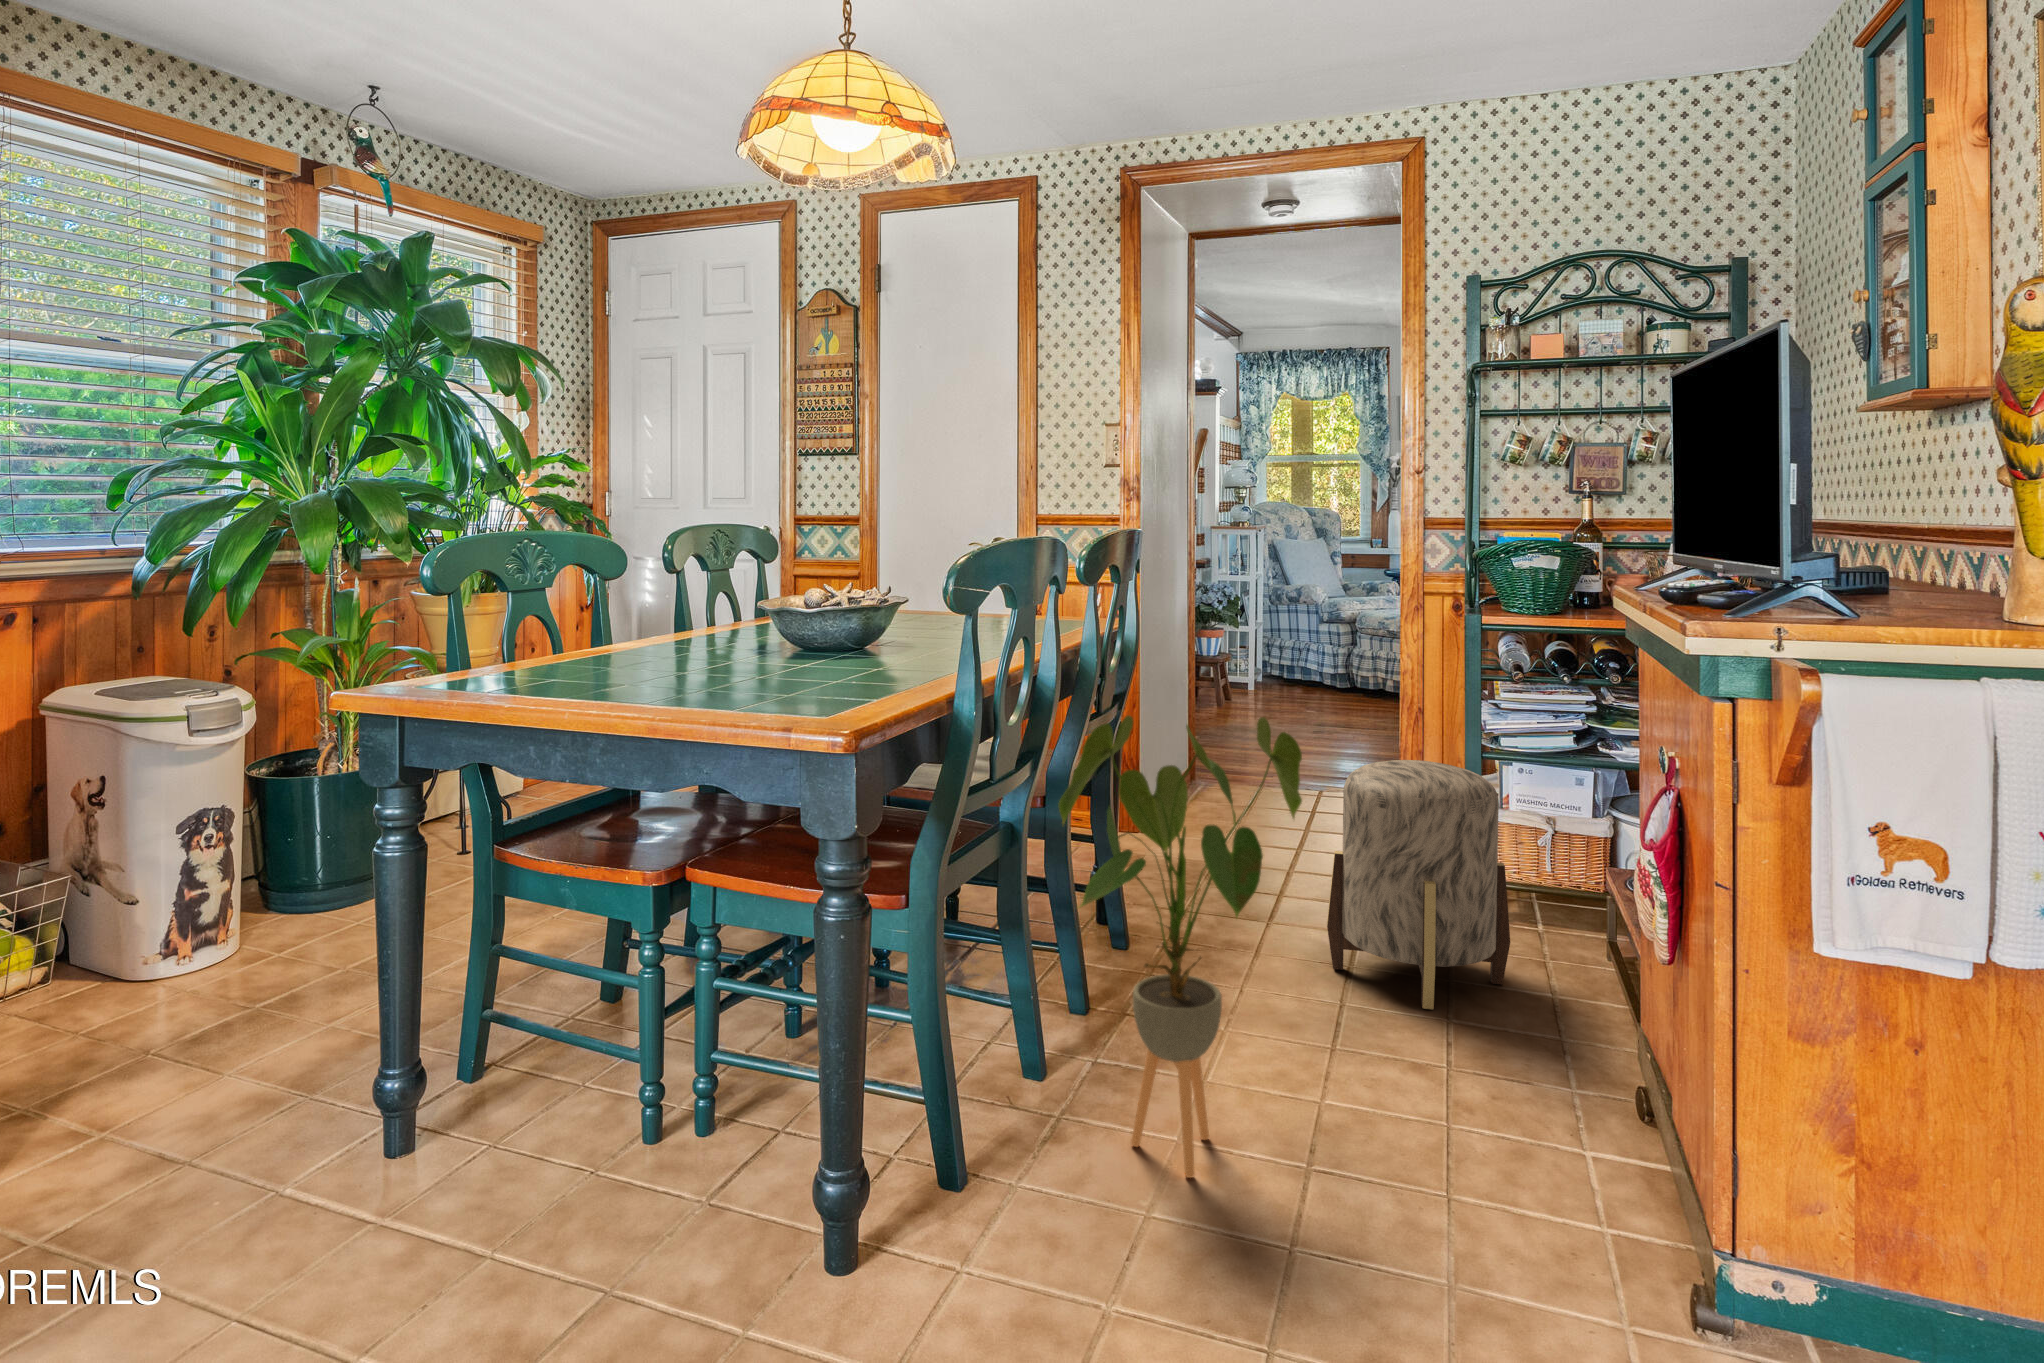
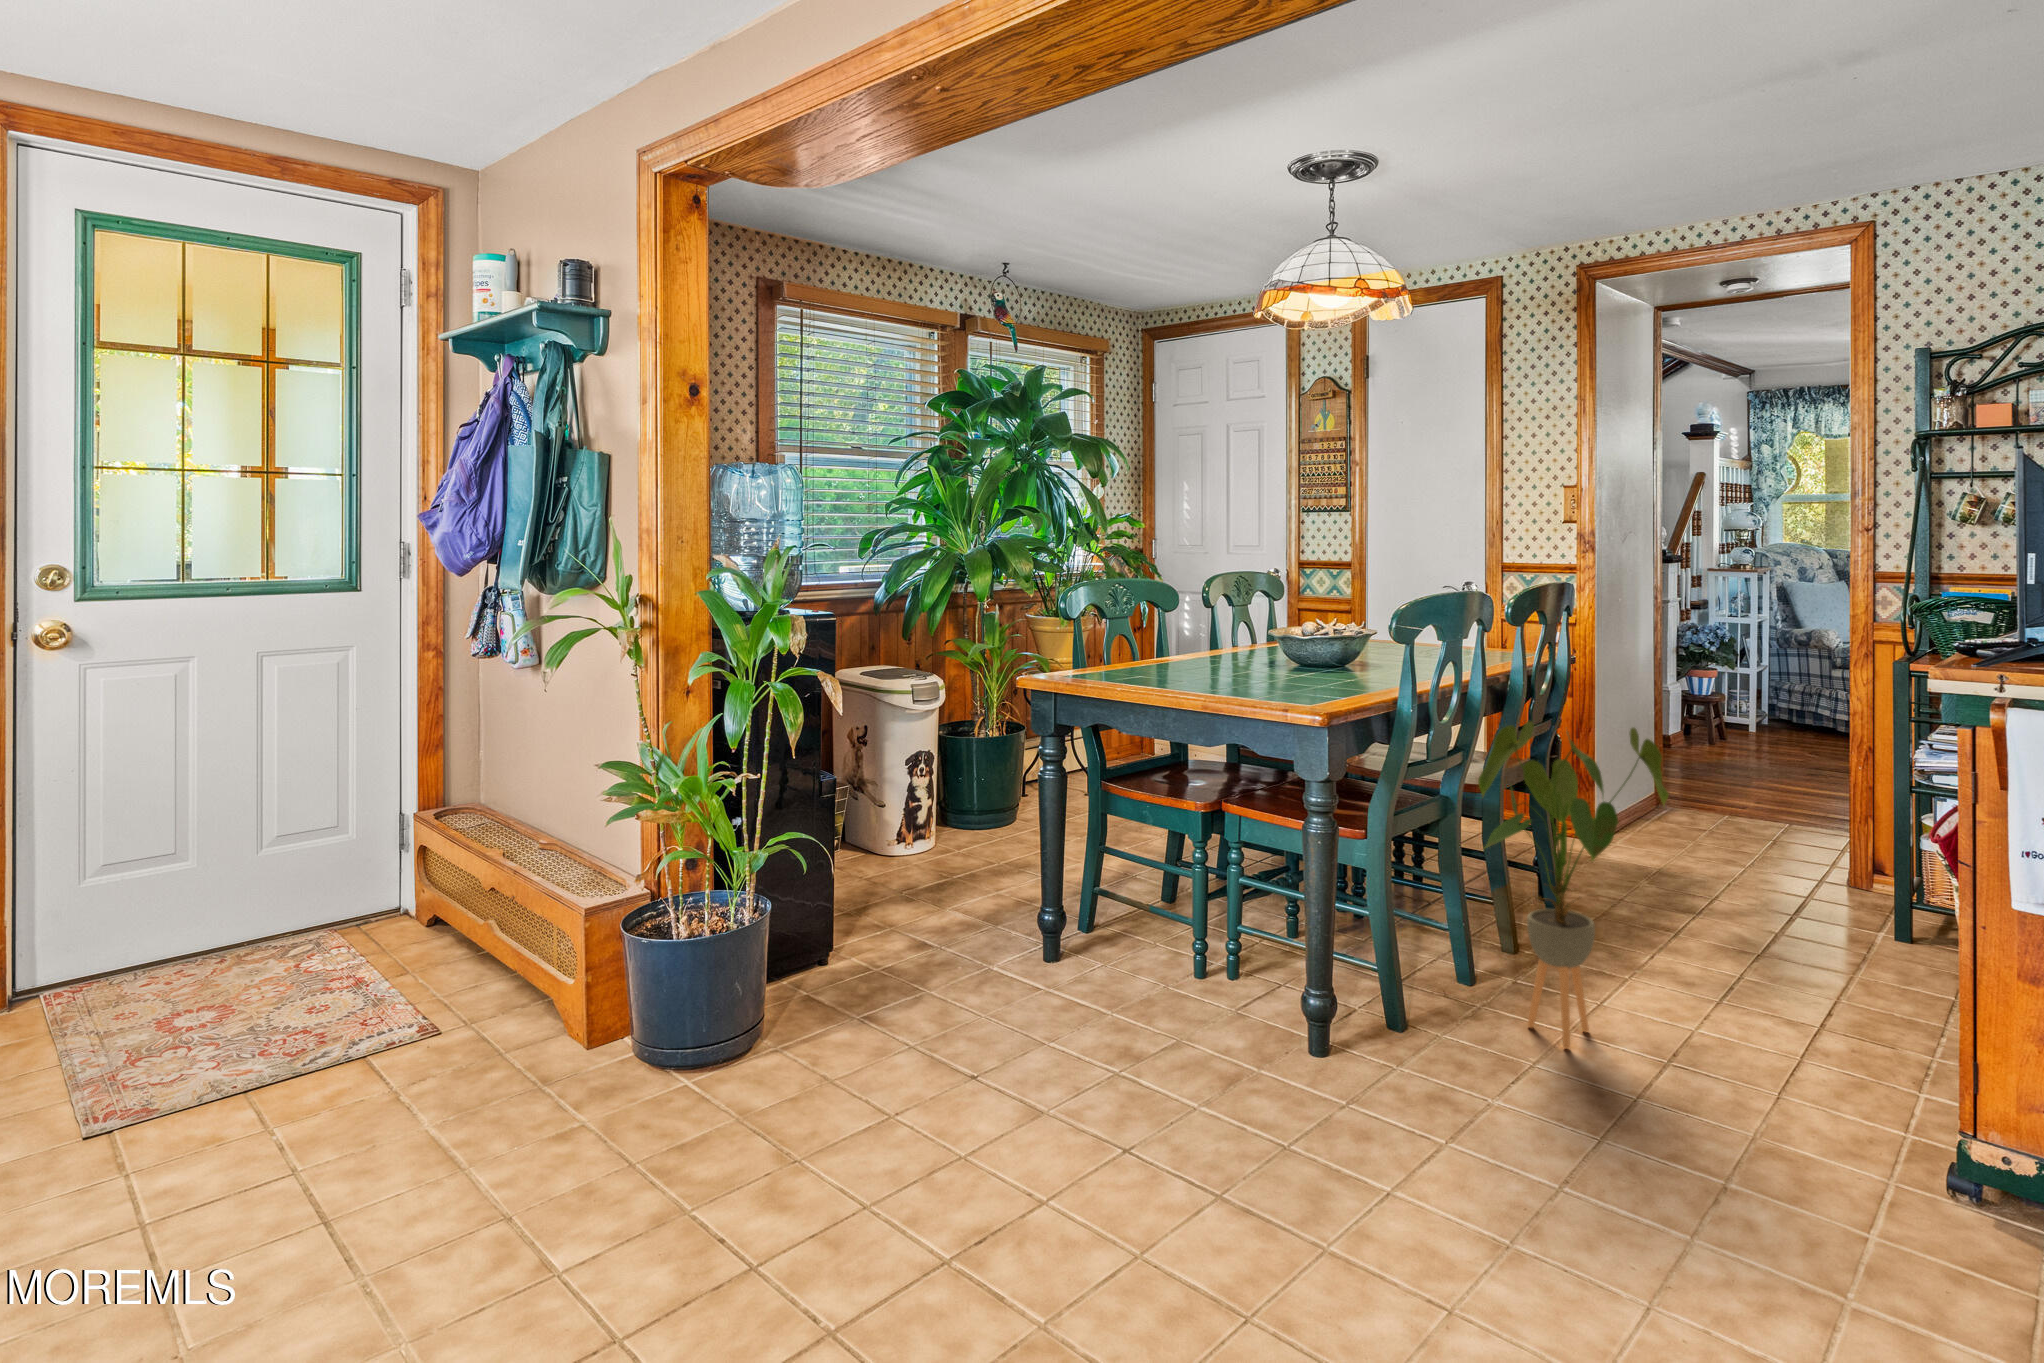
ottoman: present [1327,760,1510,1009] -> none [1732,781,1904,986]

